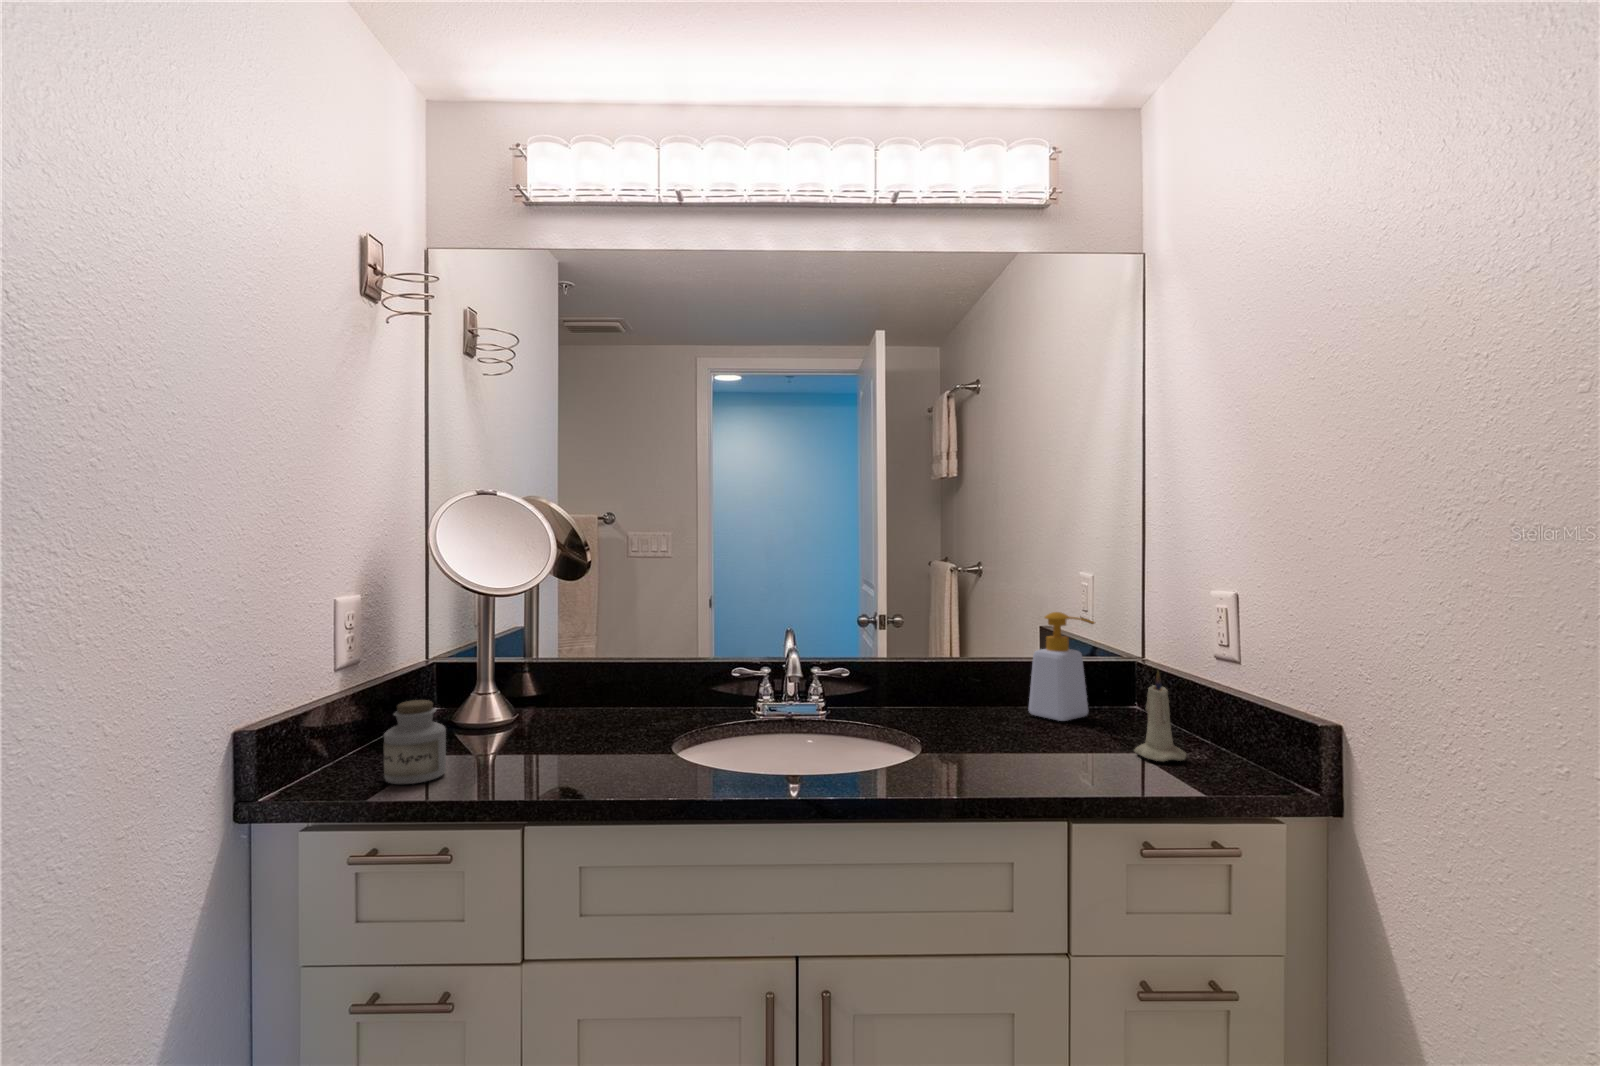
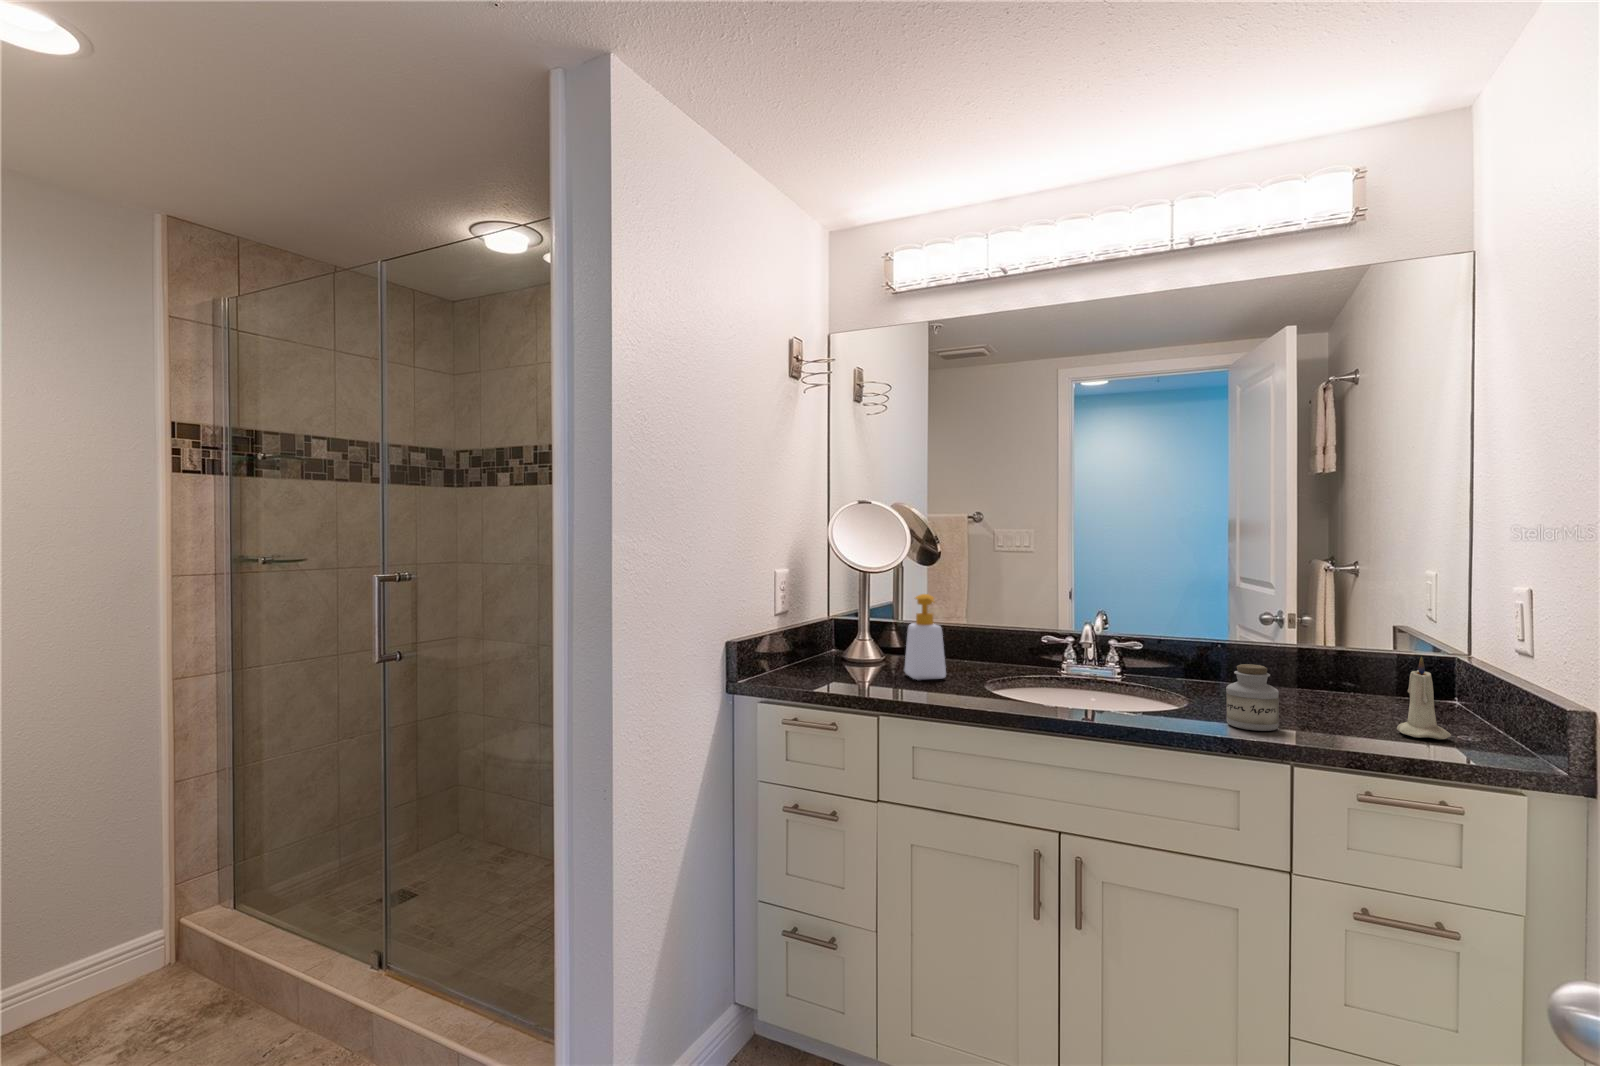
soap bottle: present [1029,612,1095,721] -> present [904,594,946,680]
jar: present [384,700,446,784] -> present [1226,664,1279,731]

